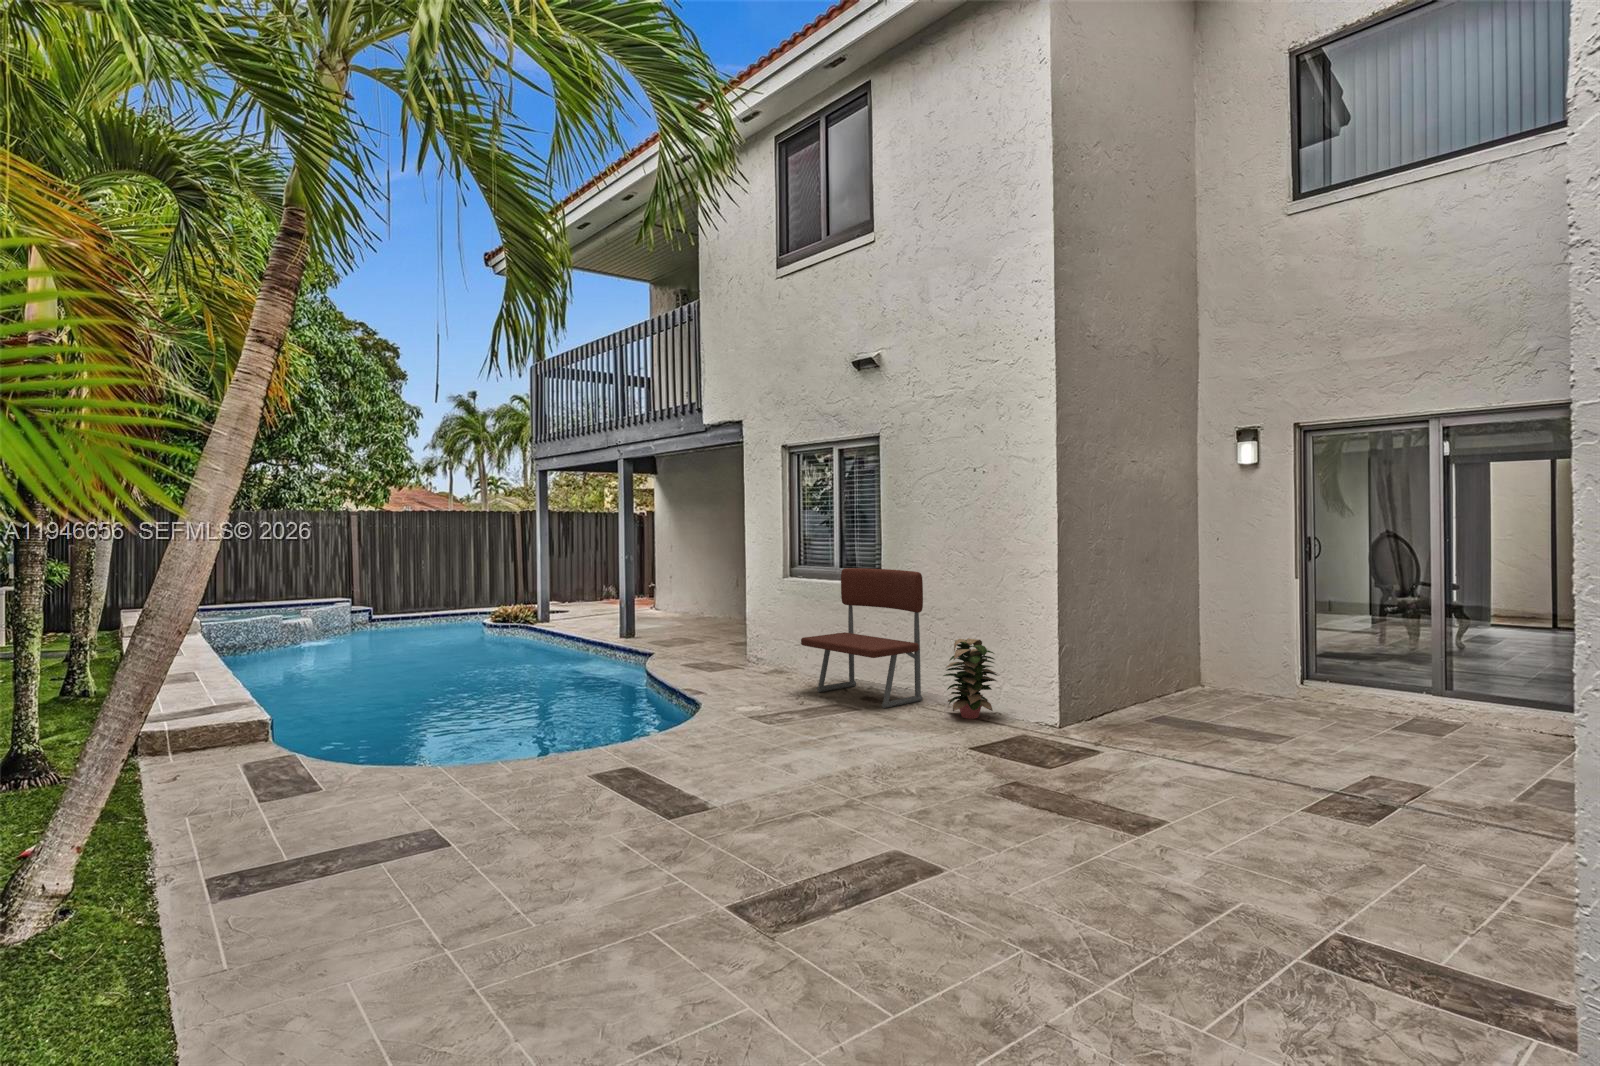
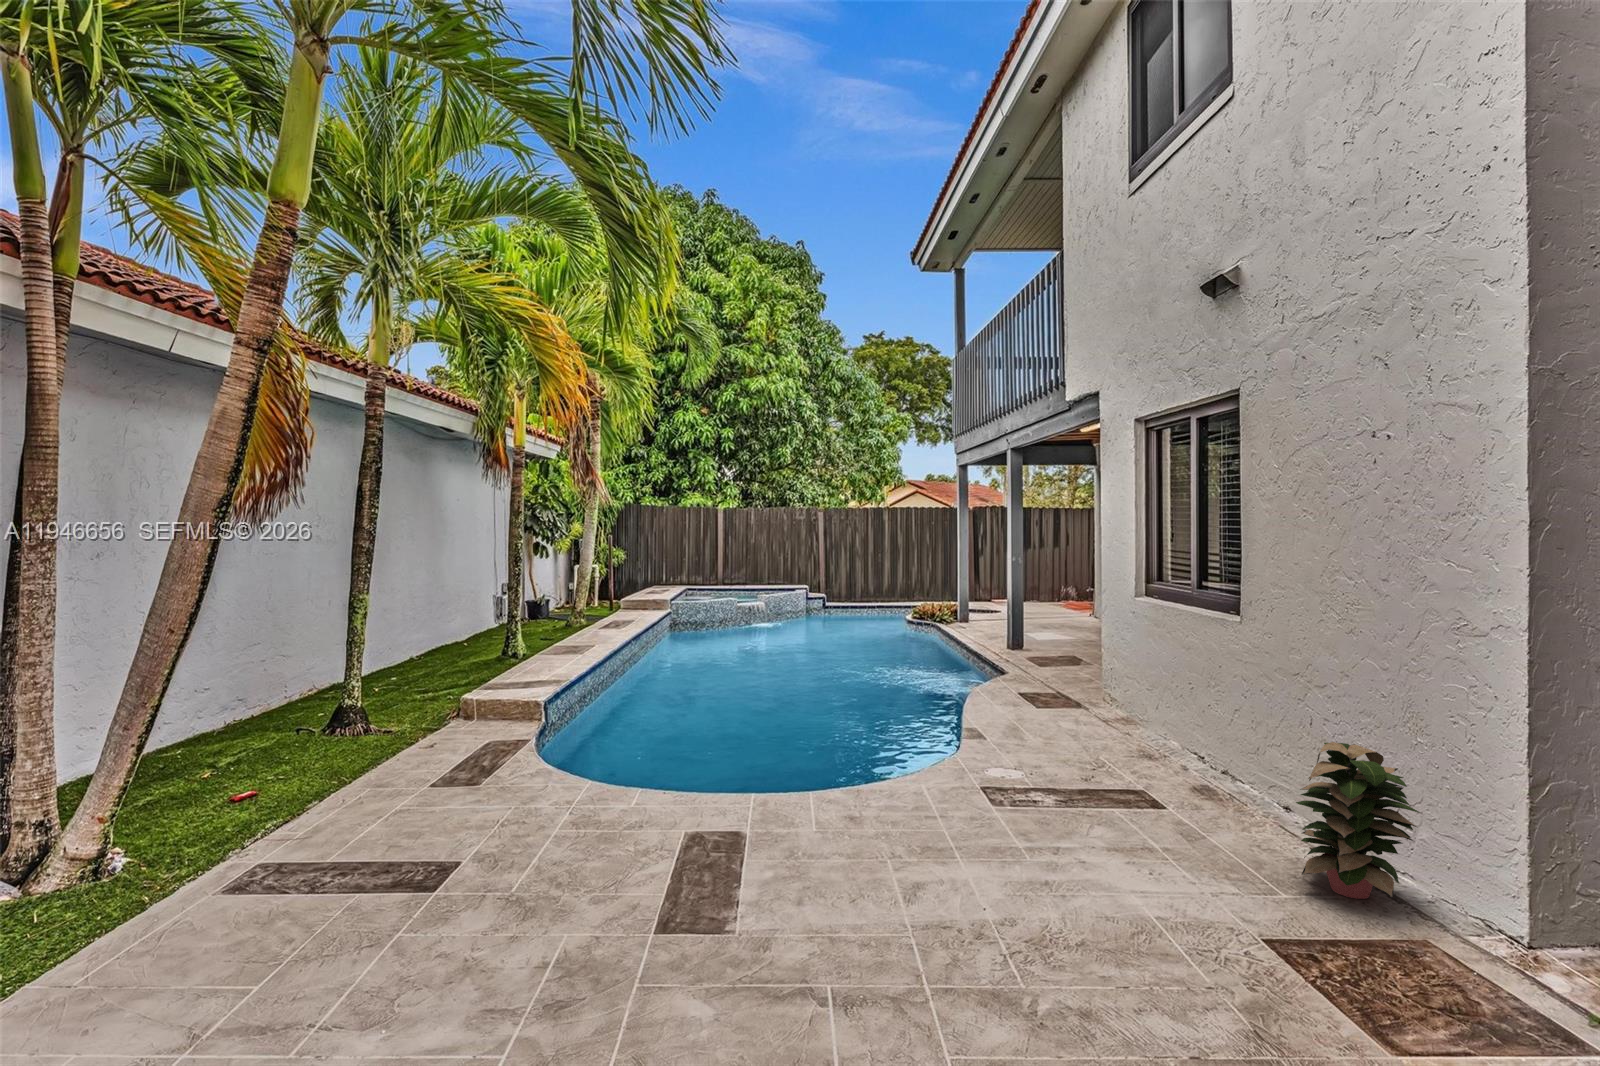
bench: present [801,568,923,708] -> none [1100,595,1289,829]

